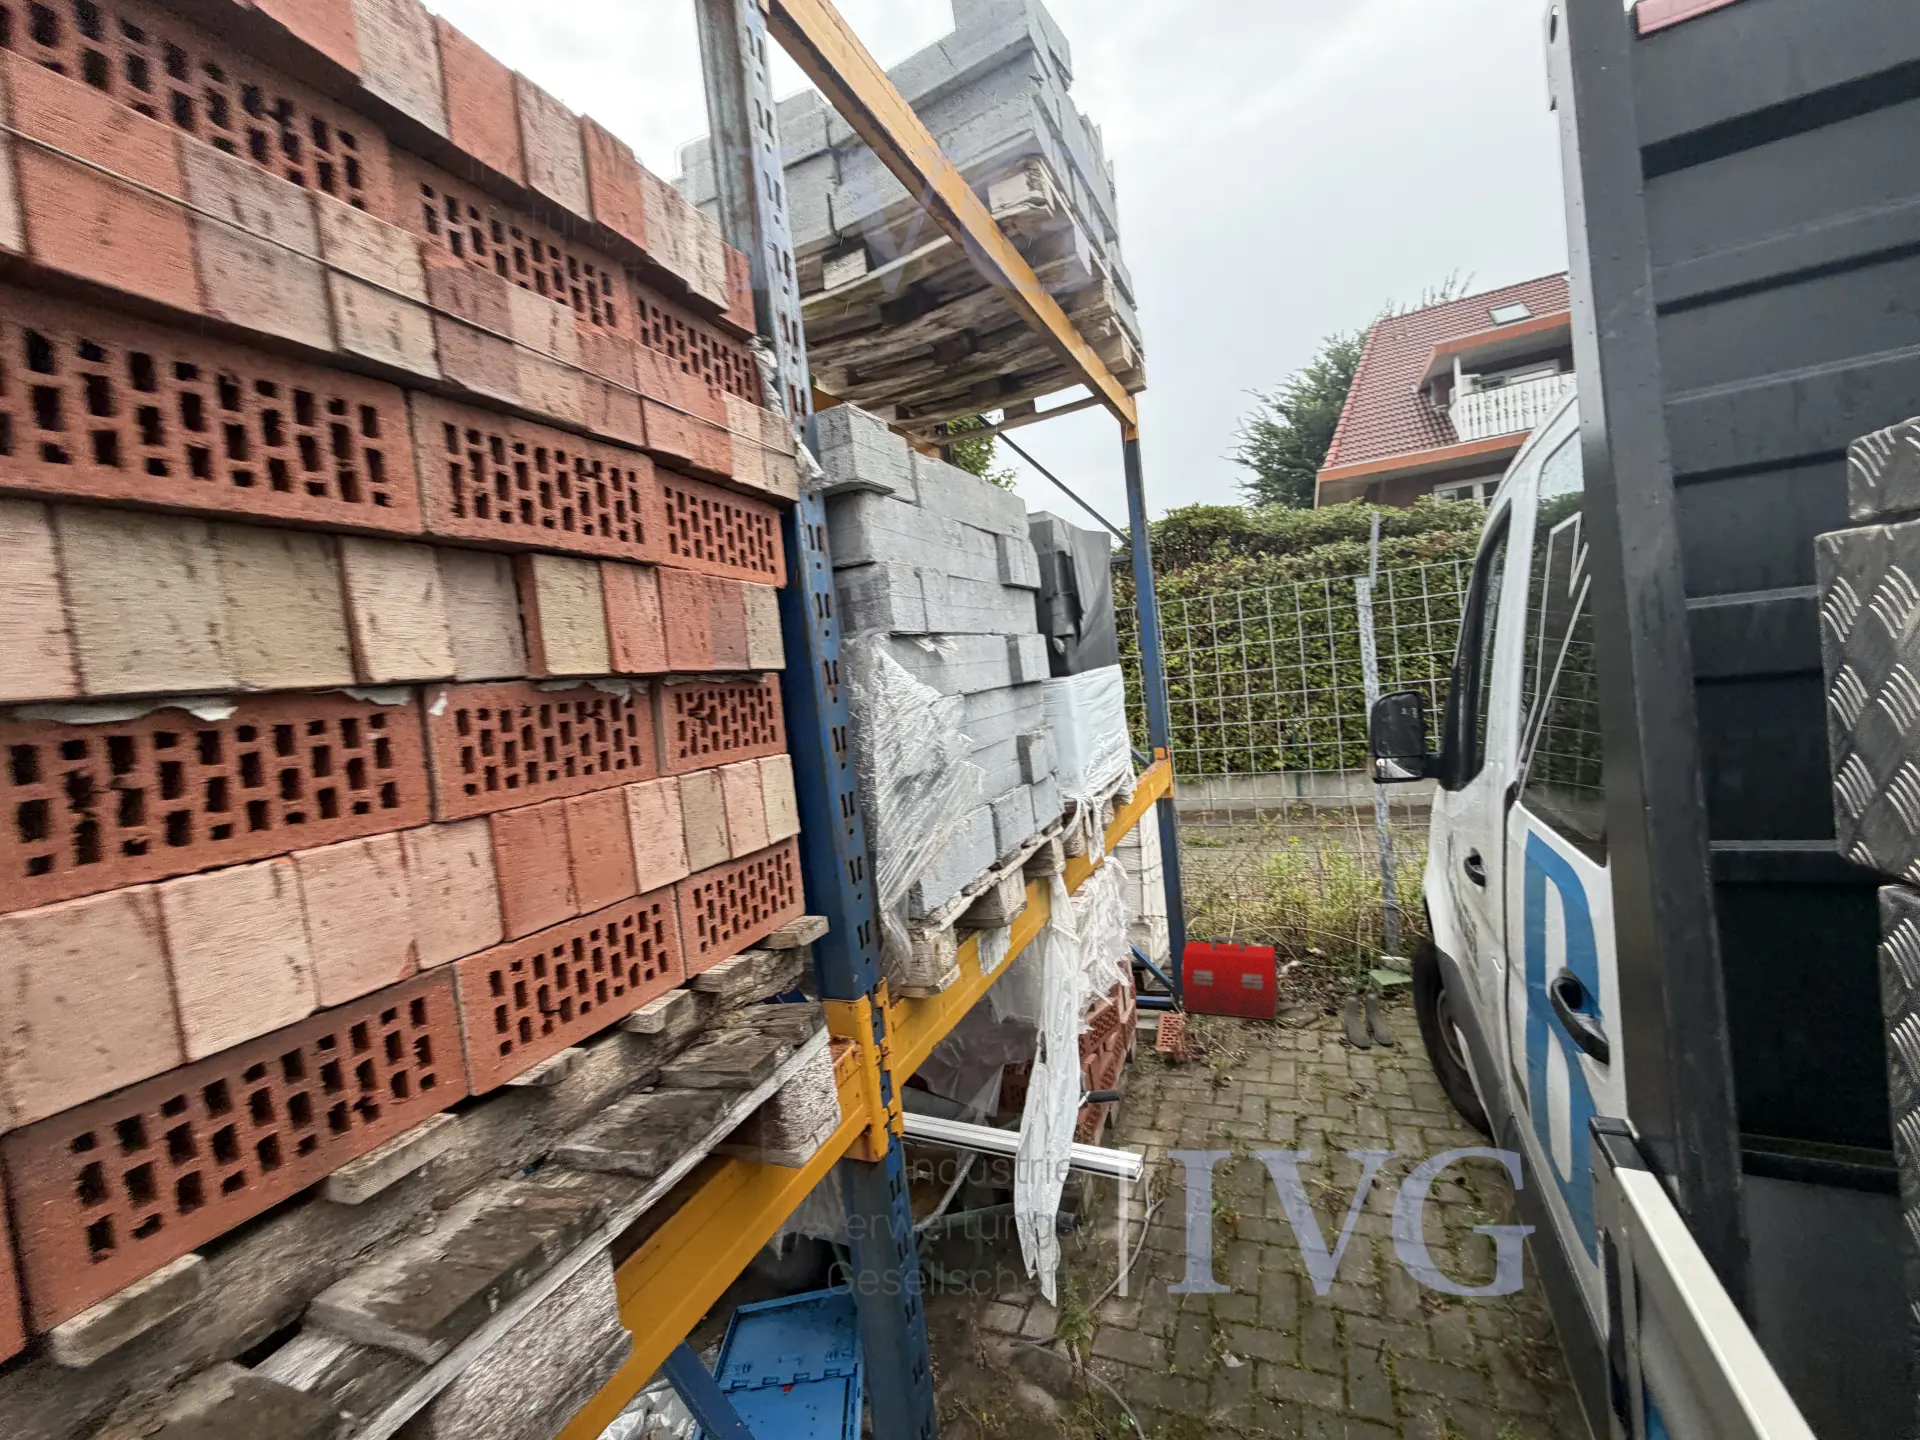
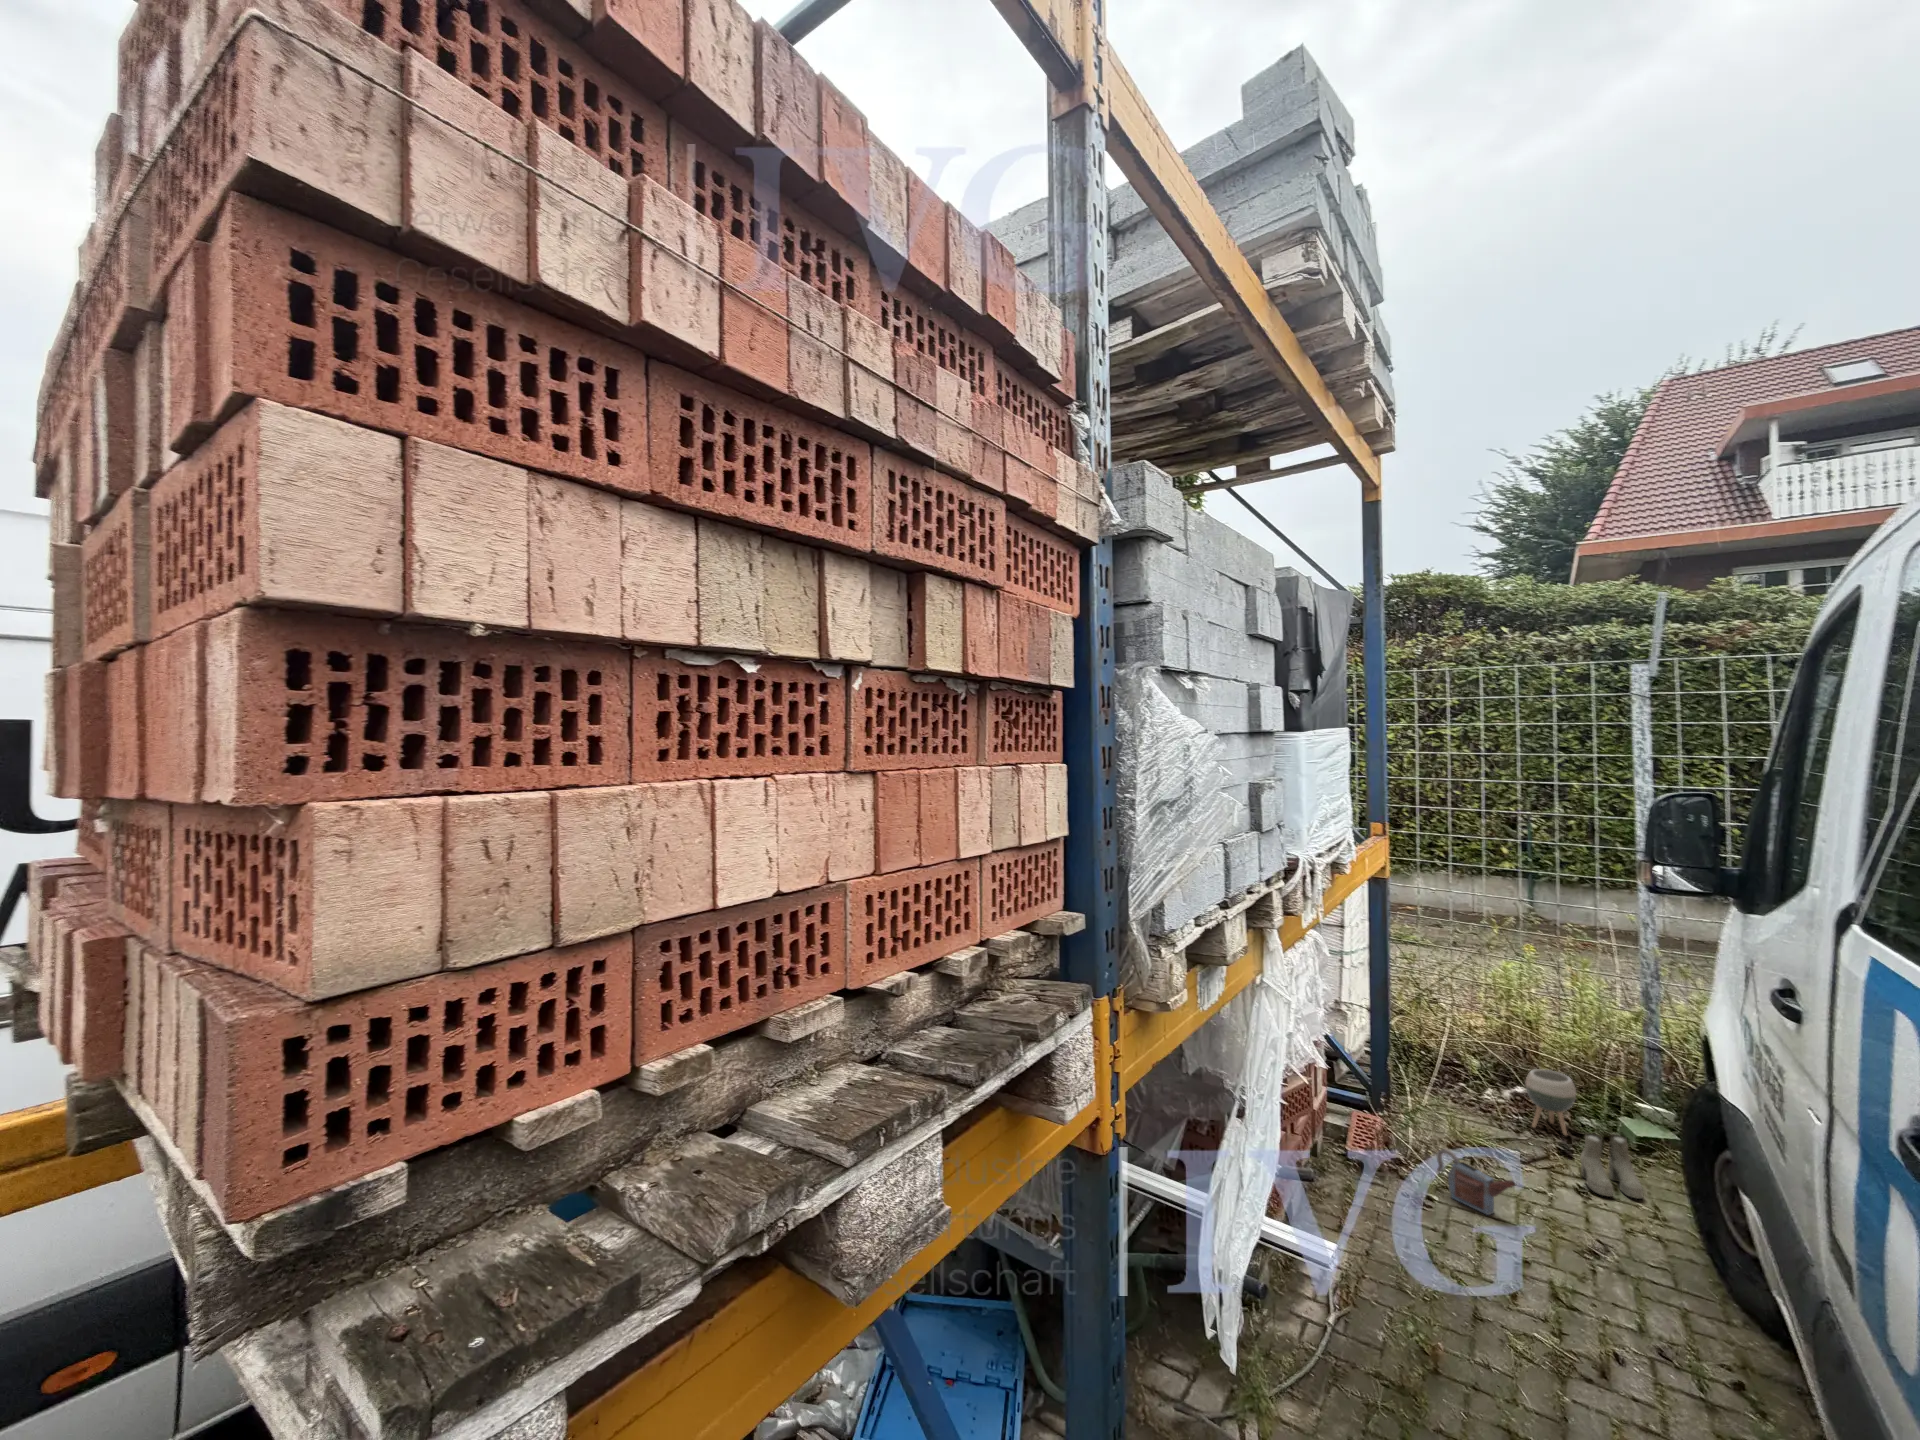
toolbox: present [1182,936,1279,1020] -> none [1385,1043,1500,1149]
planter: none [1297,943,1337,997] -> present [1525,1069,1576,1135]
watering can: none [1227,1031,1293,1084] -> present [1437,1149,1517,1215]

